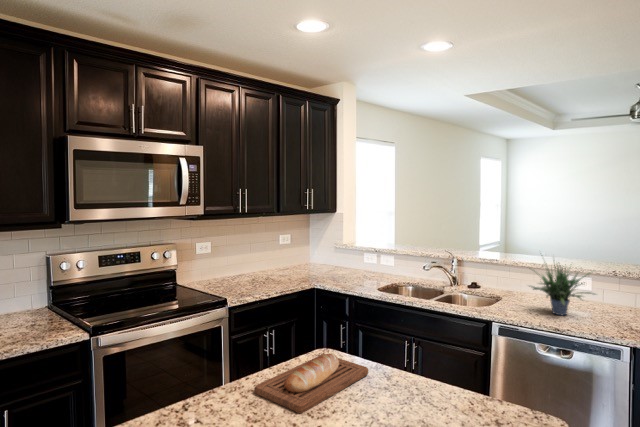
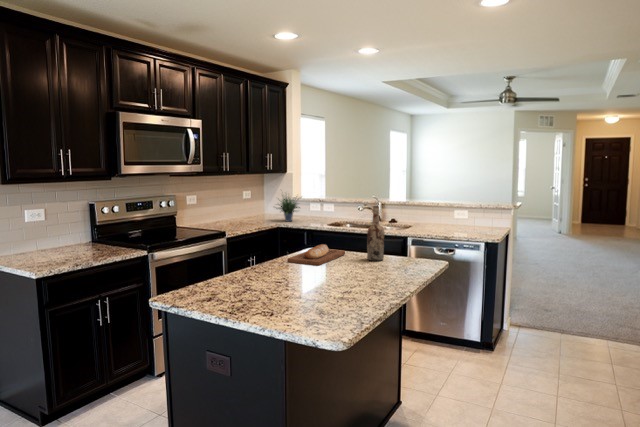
potted plant: present [532,267,594,315] -> present [276,198,300,222]
wine bottle: none [402,298,435,407] -> present [367,206,384,261]

